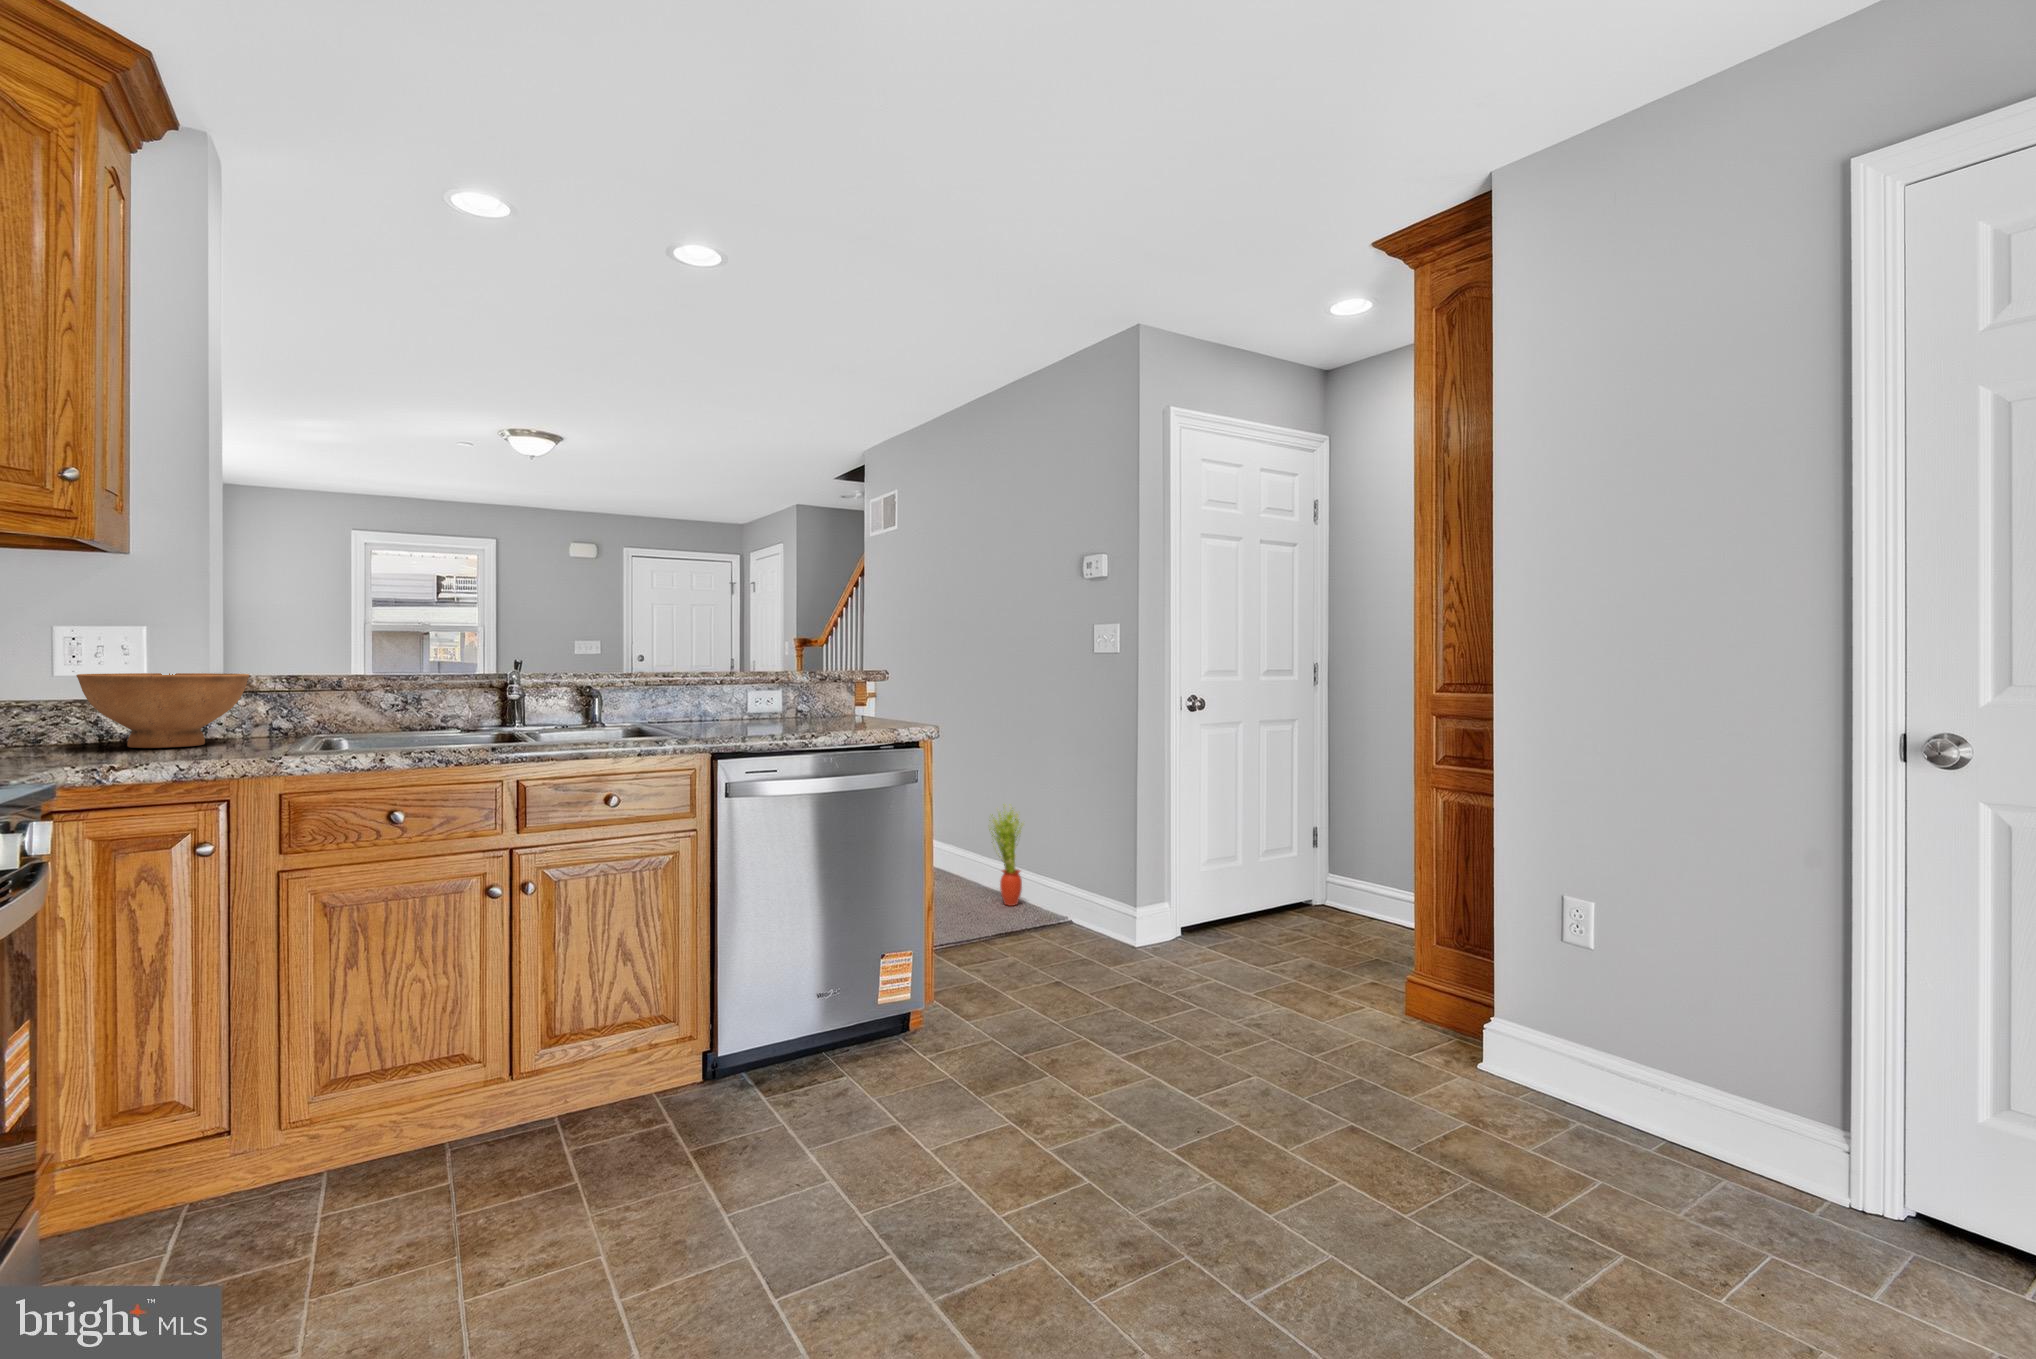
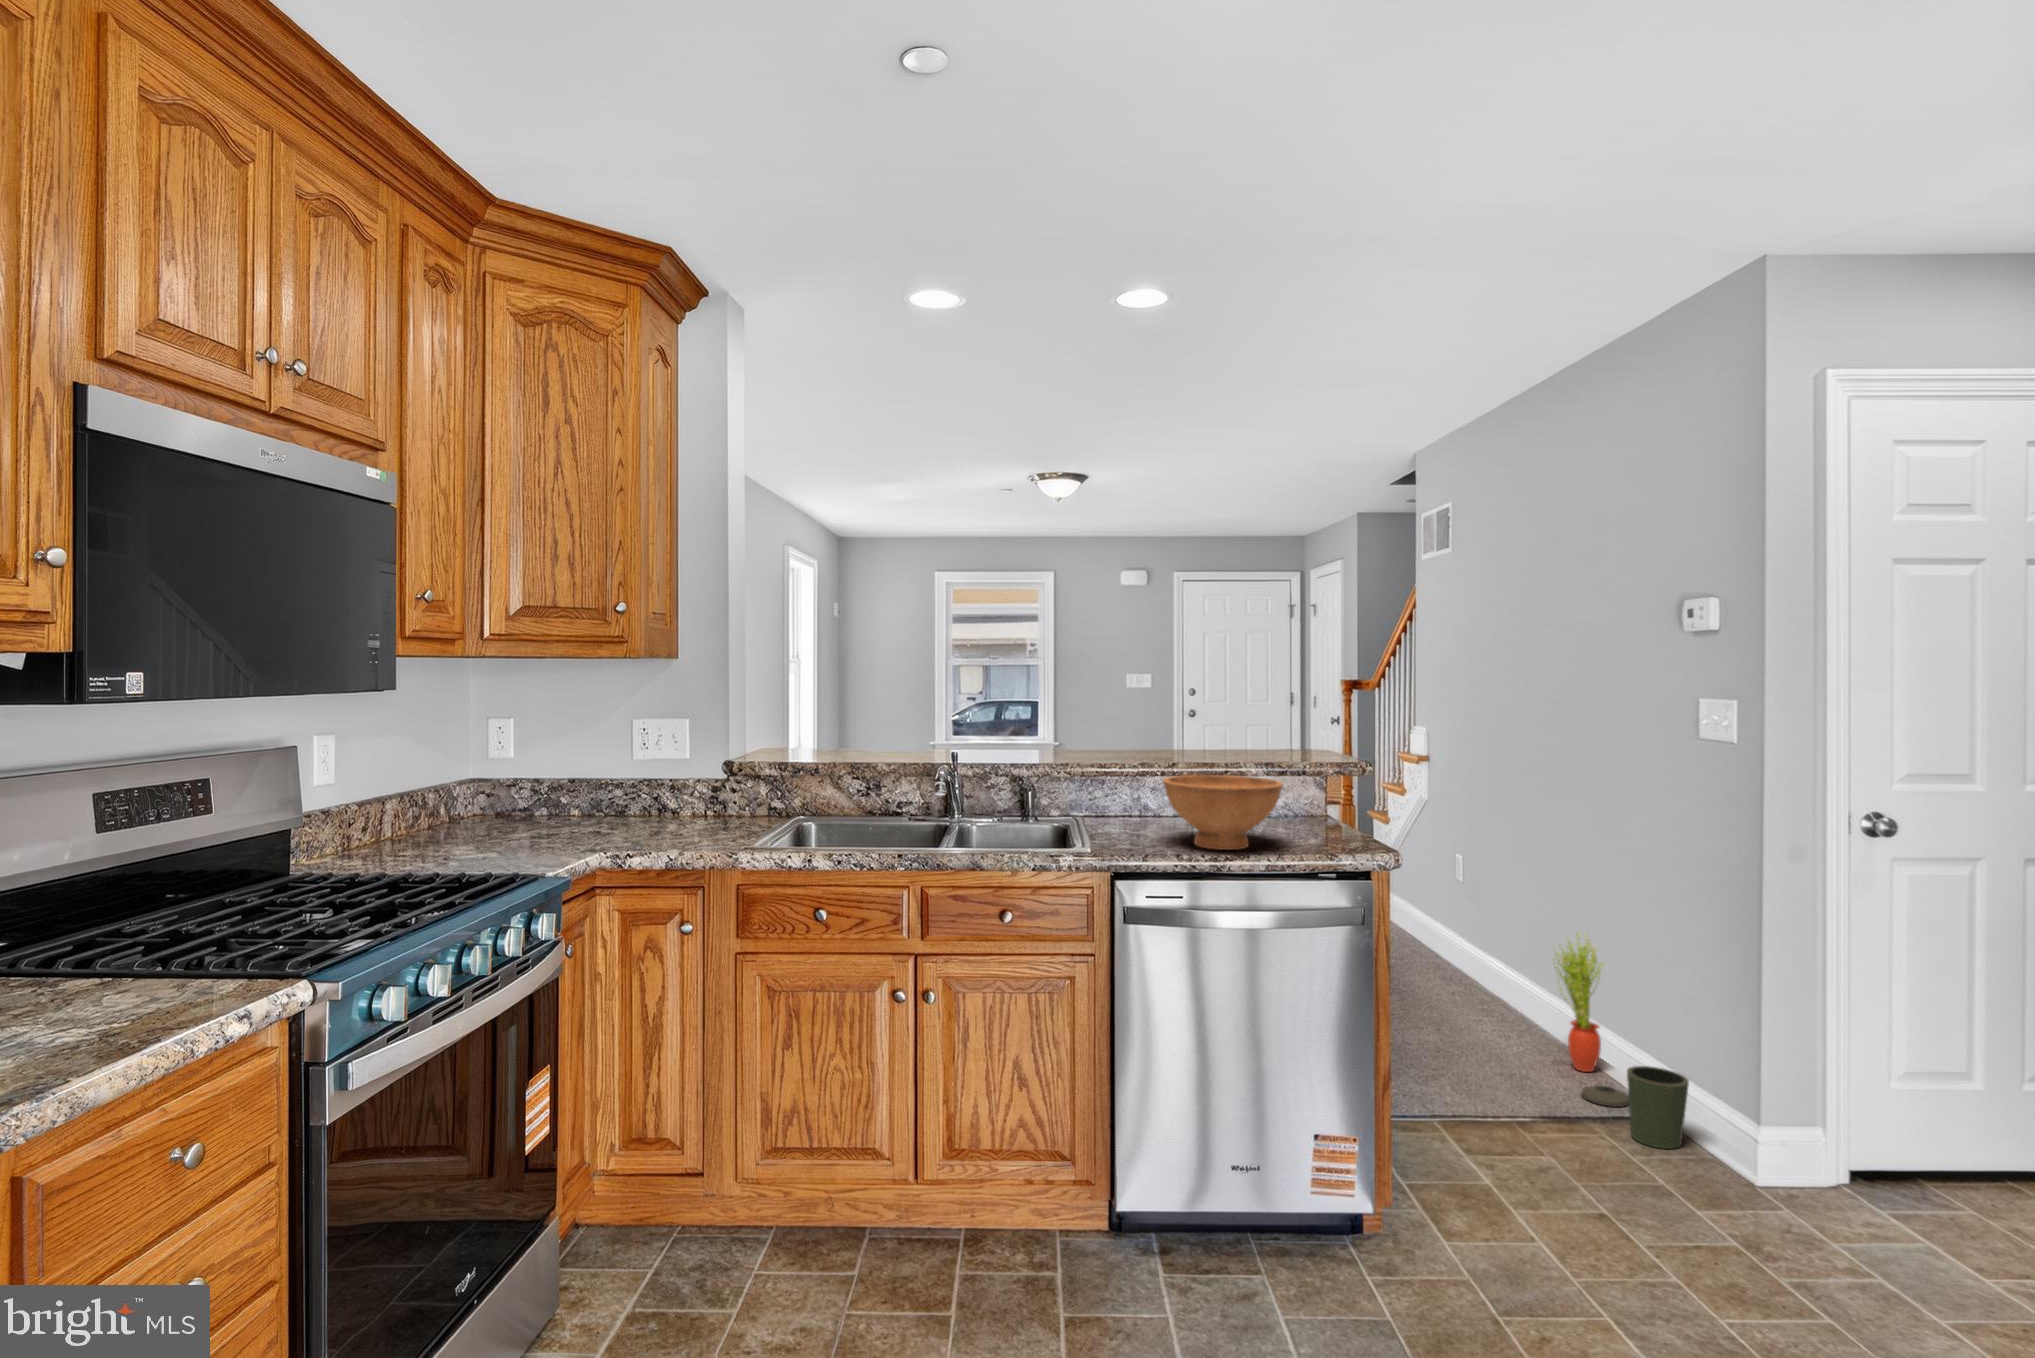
bowl: present [76,673,250,748] -> present [1163,775,1283,850]
trash can: none [1016,885,1092,940] -> present [1581,1066,1689,1149]

